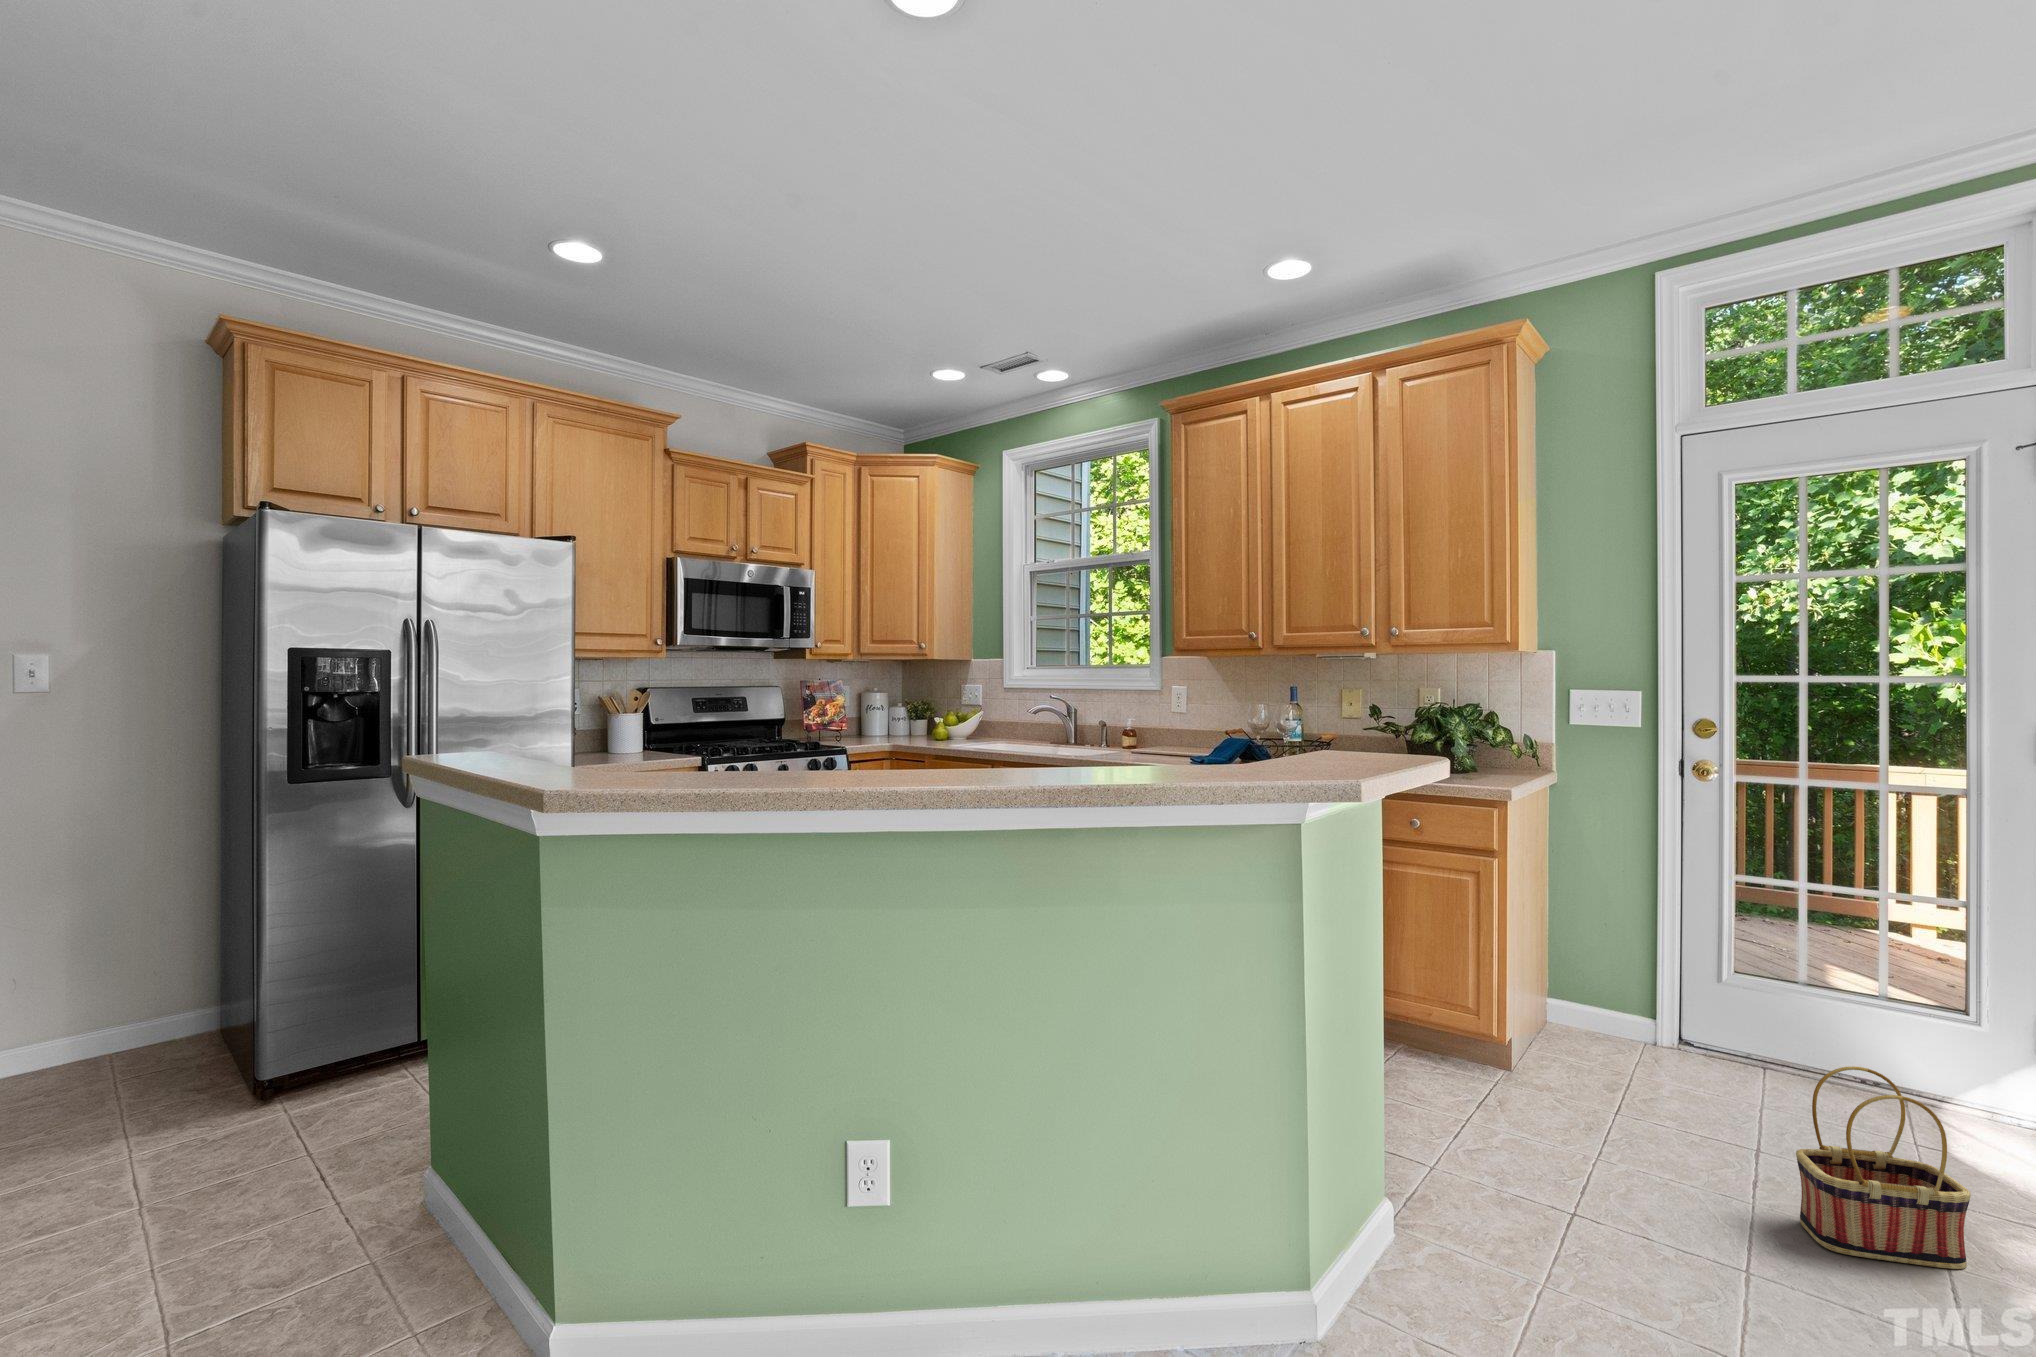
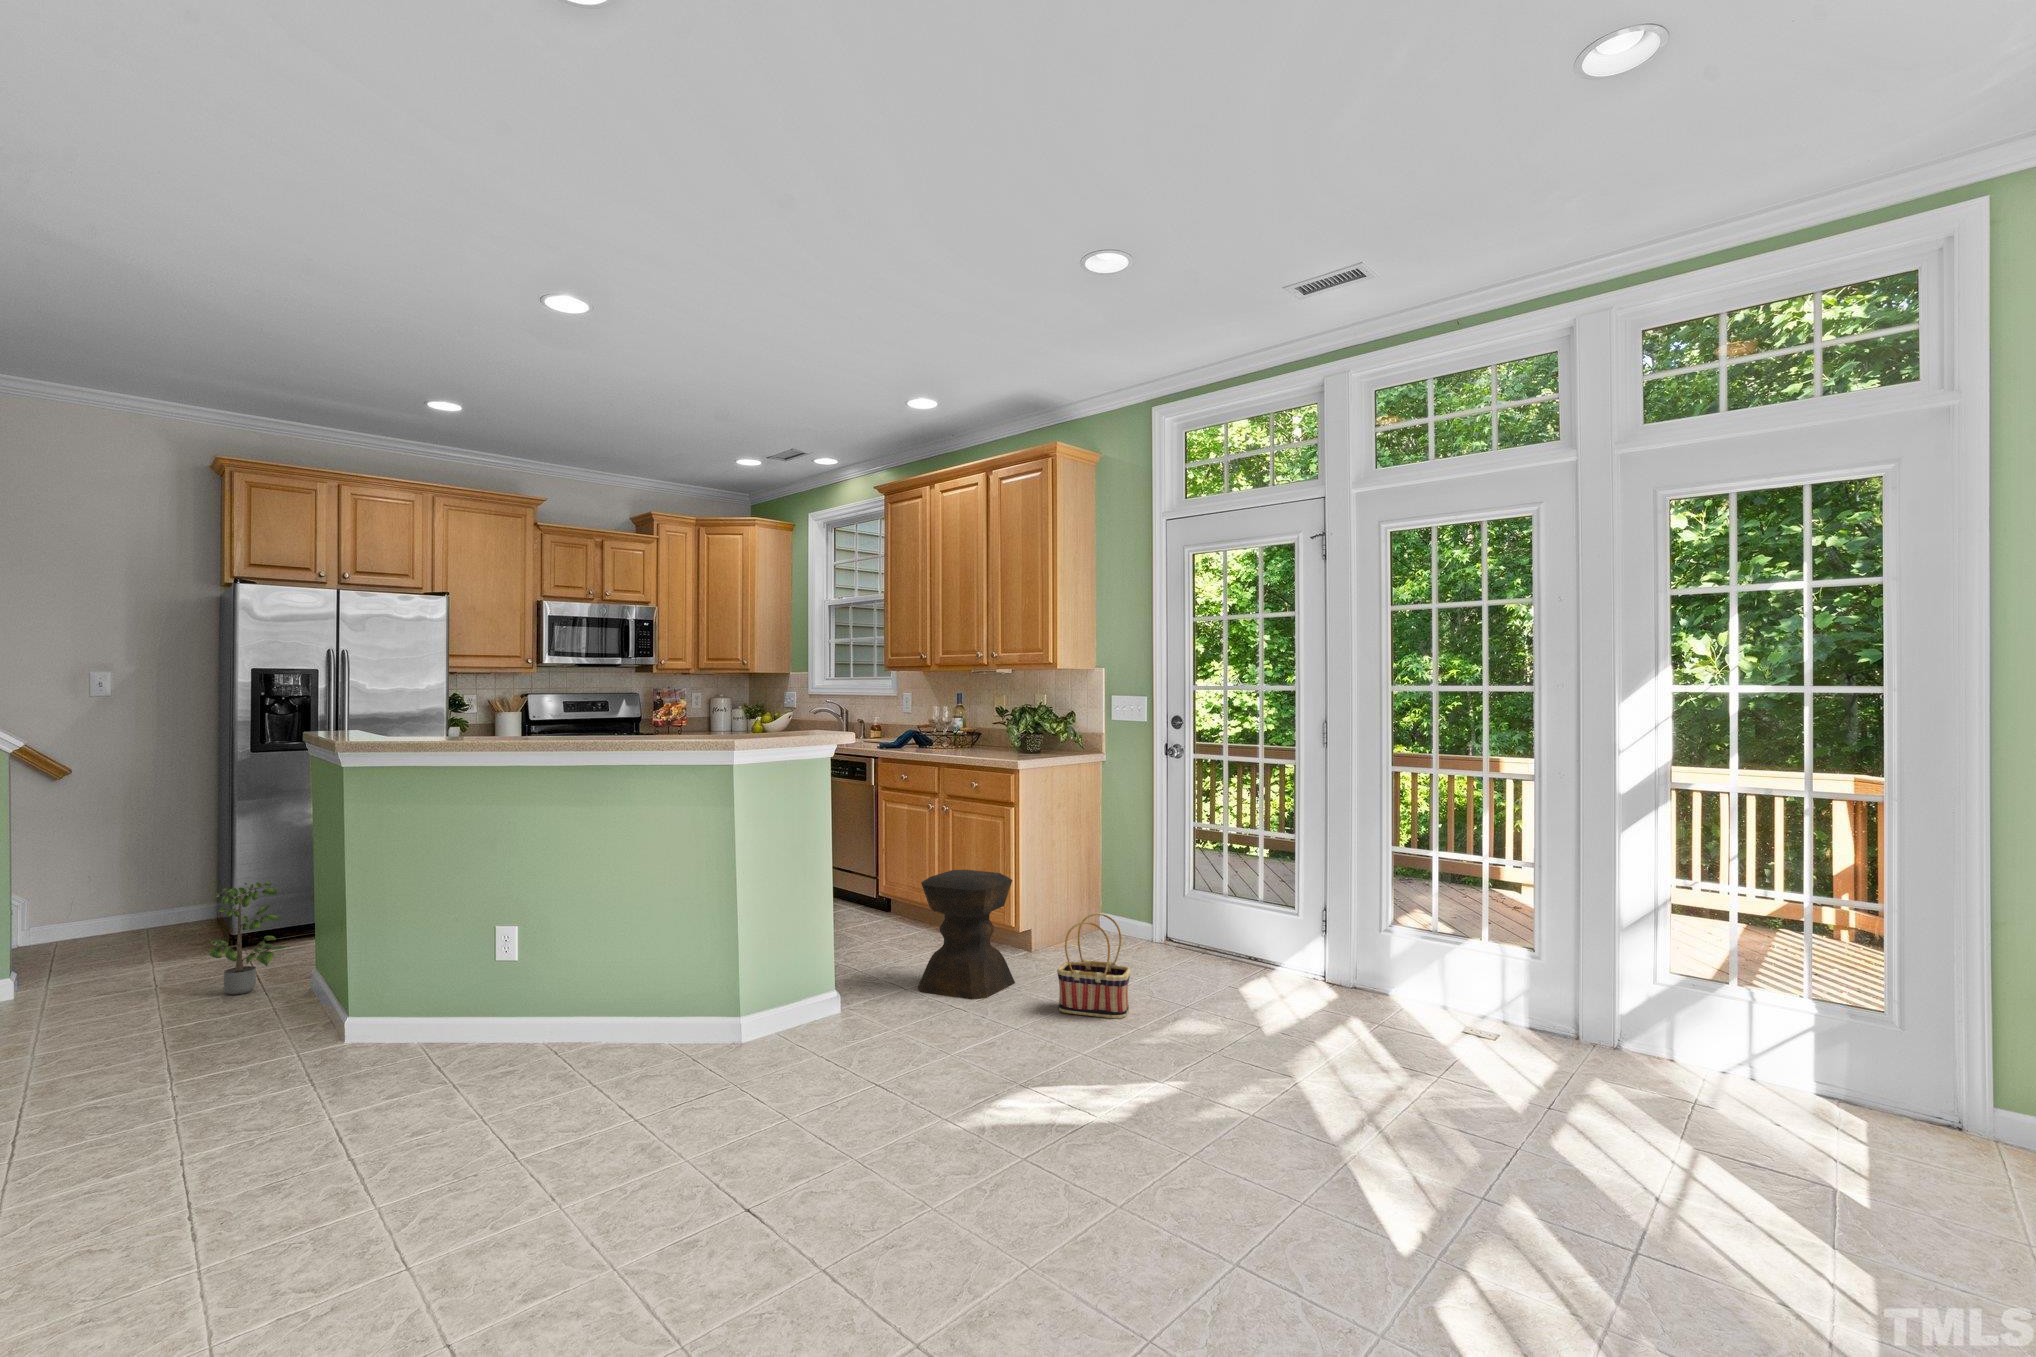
stool: none [1480,971,1638,1215] -> present [918,869,1015,1000]
potted plant: none [243,1026,392,1246] -> present [210,883,288,995]

